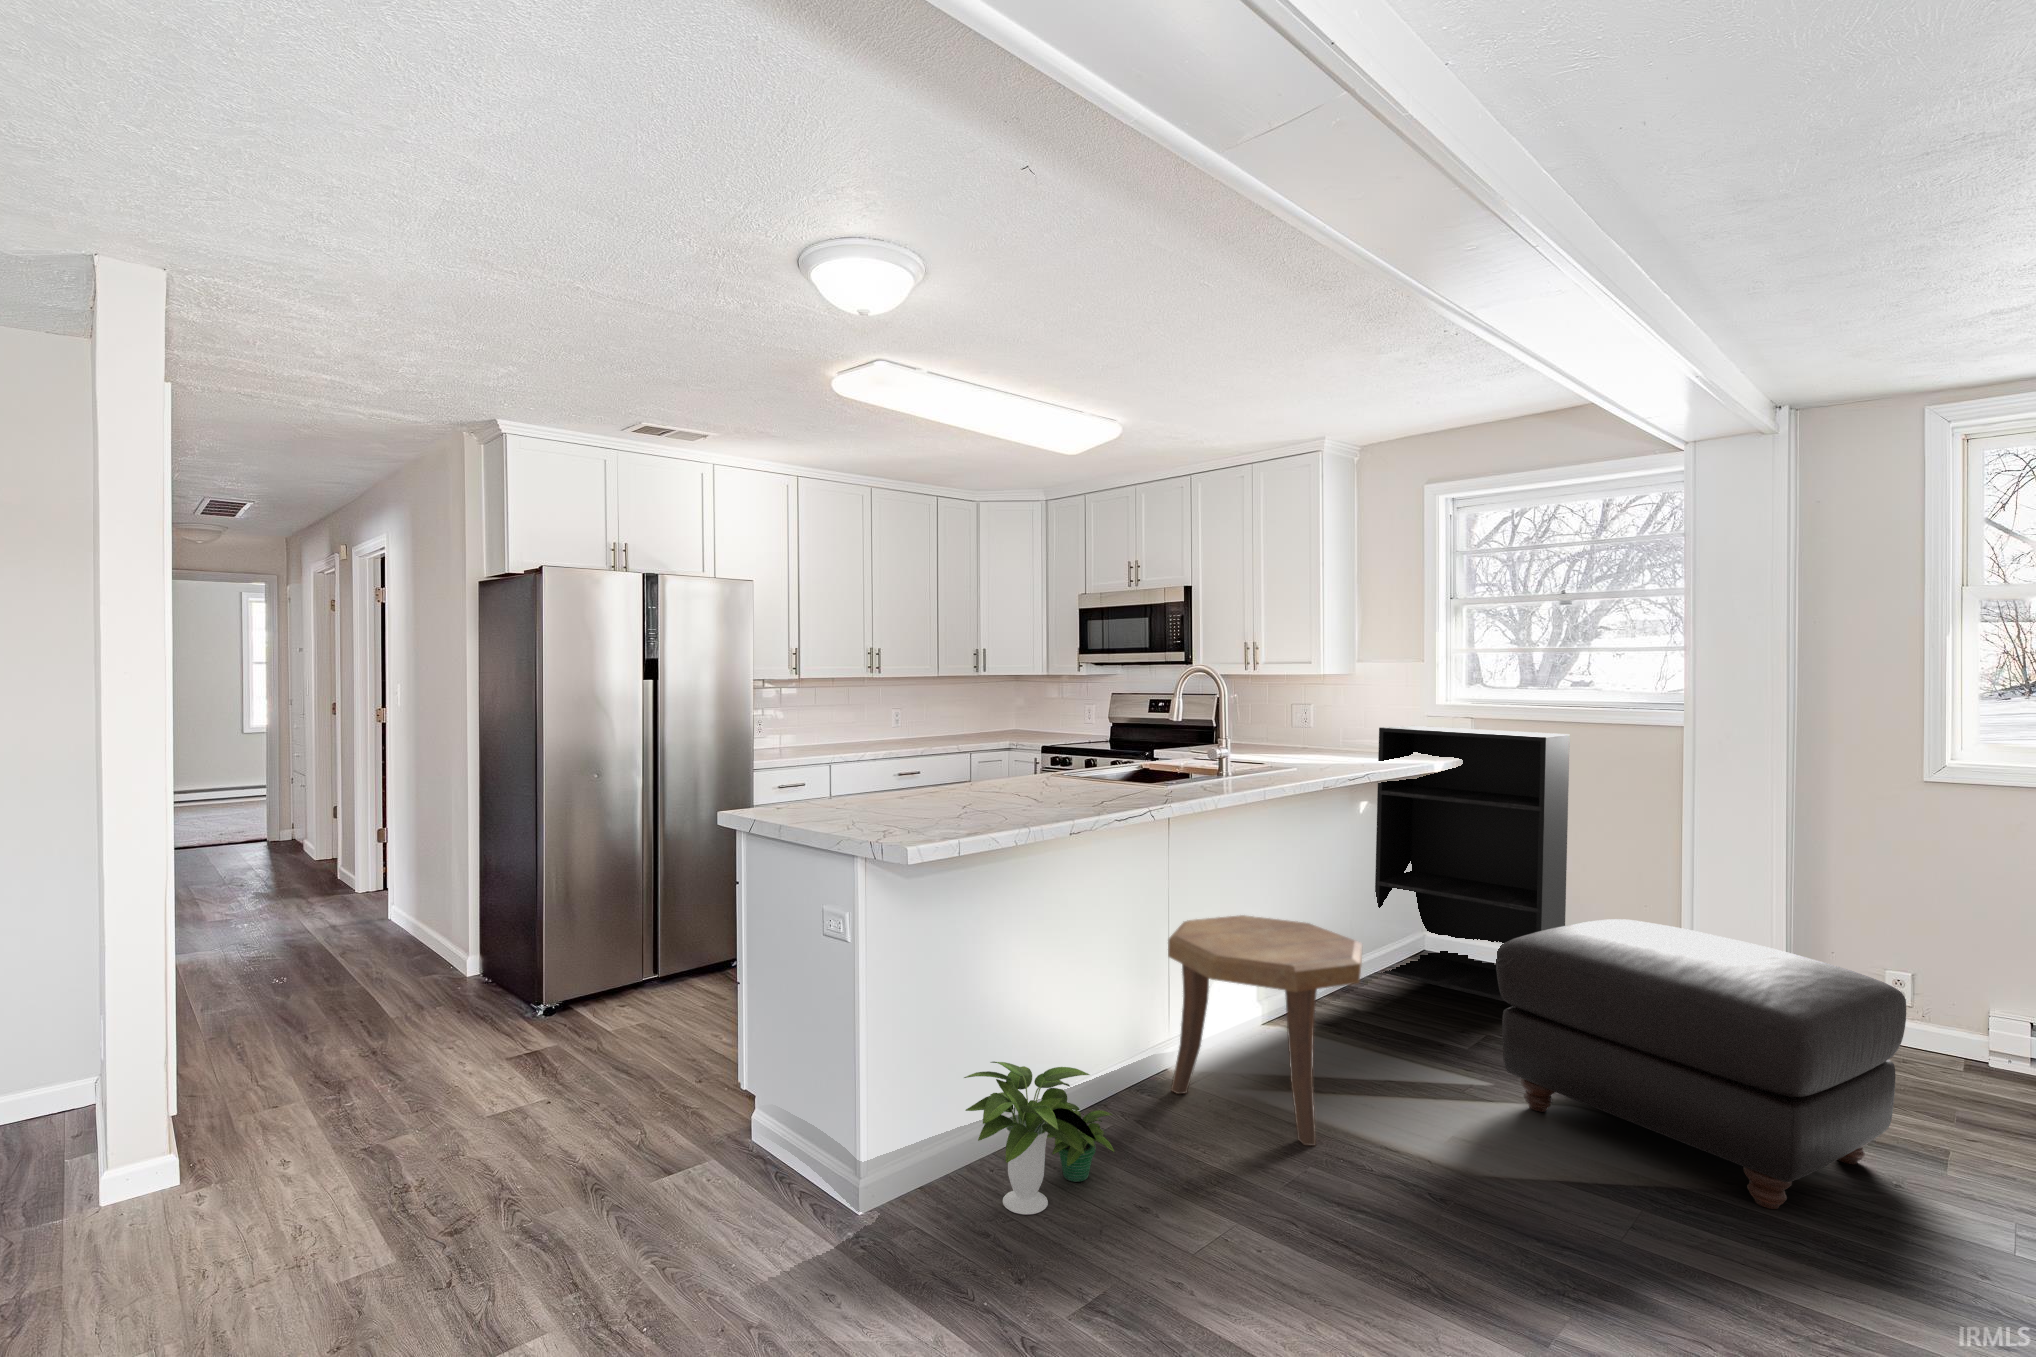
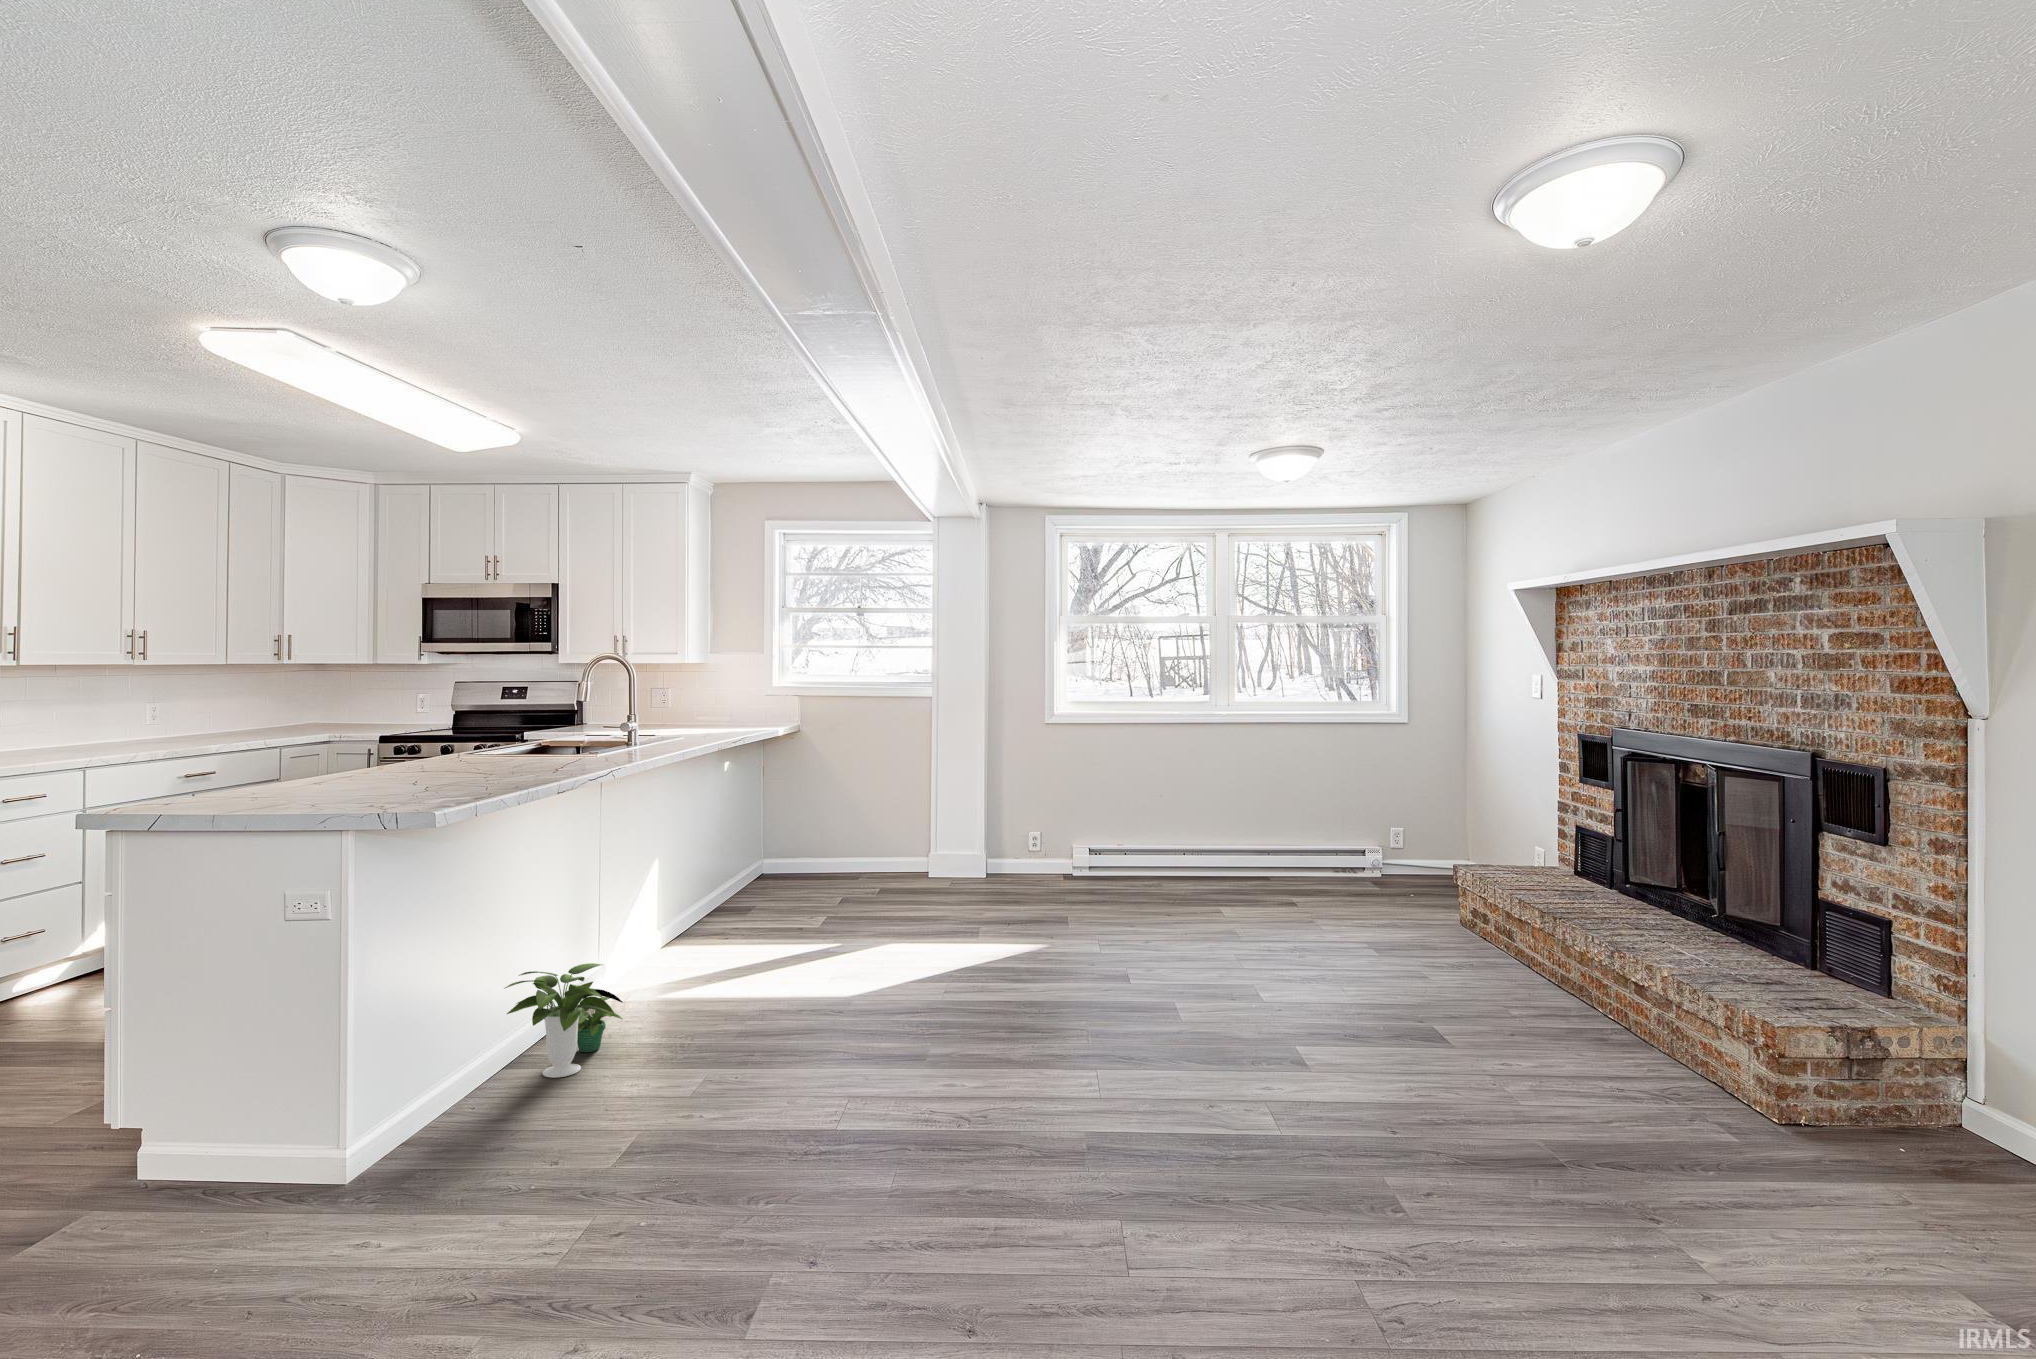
bookshelf: present [1375,726,1570,1001] -> none [733,699,863,895]
side table: present [1168,915,1362,1146] -> none [625,846,771,993]
ottoman: present [1496,919,1906,1209] -> none [844,813,1043,954]

